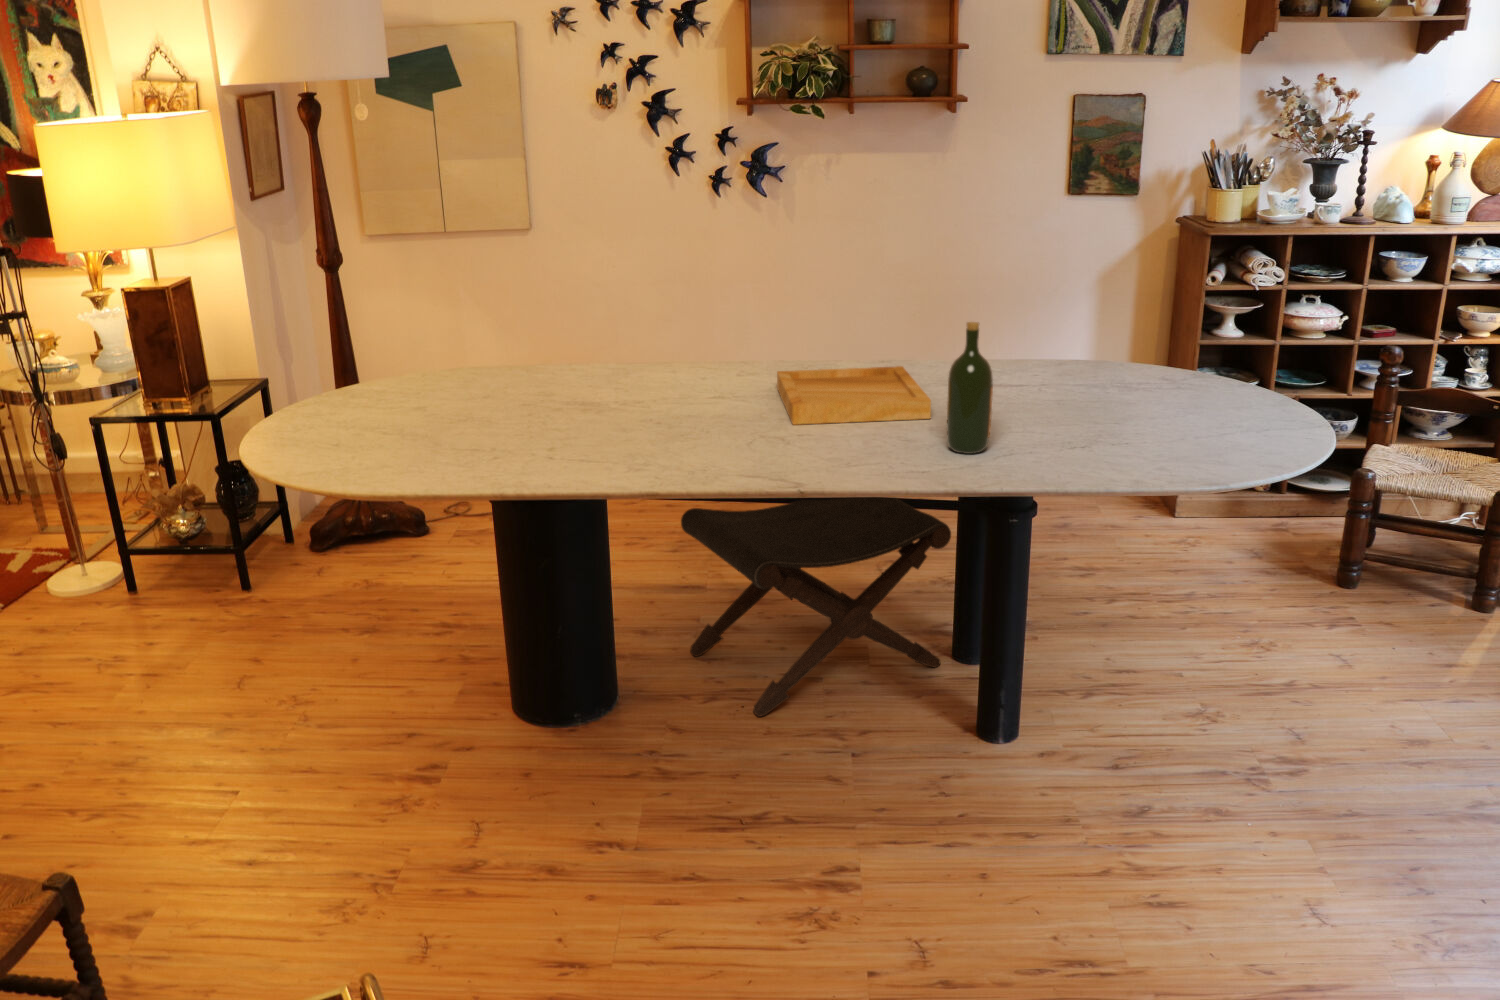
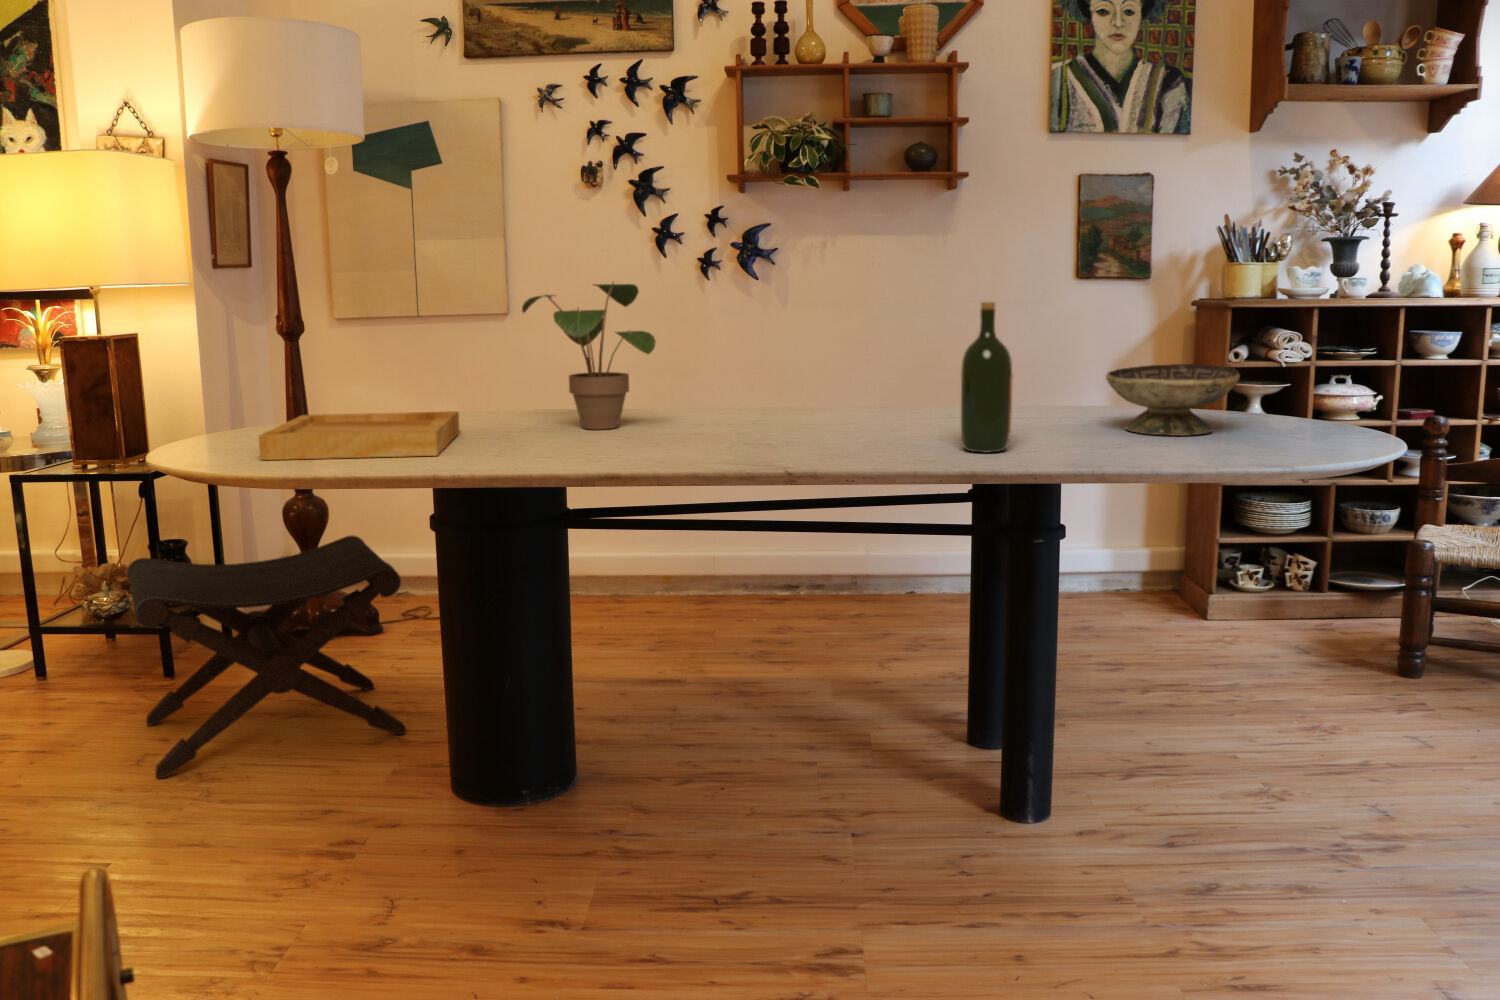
potted plant: none [556,271,677,409] -> present [522,282,655,429]
decorative bowl: none [1079,350,1197,424] -> present [1106,364,1240,436]
tray: present [777,366,931,425] -> present [259,411,460,460]
footstool: present [681,498,951,717] -> present [127,536,406,778]

